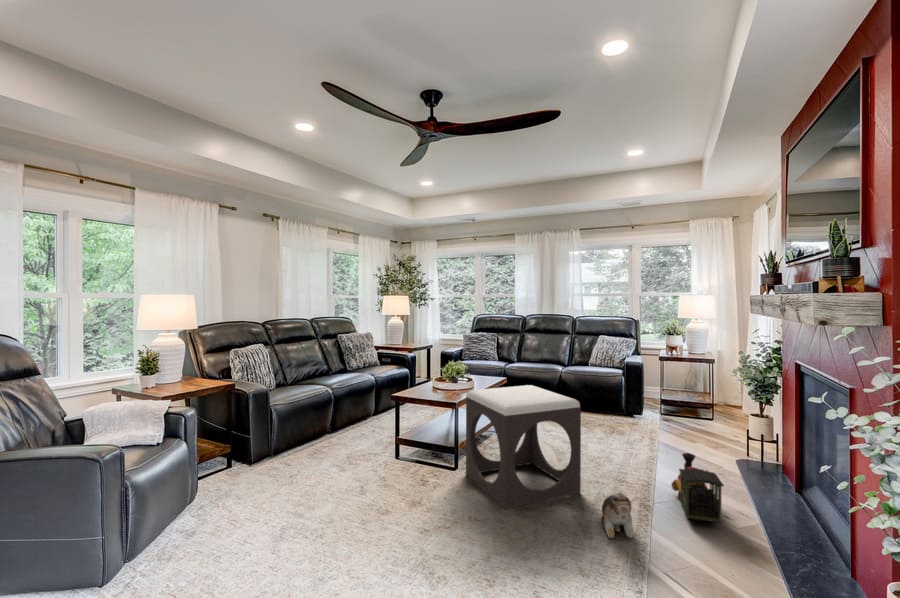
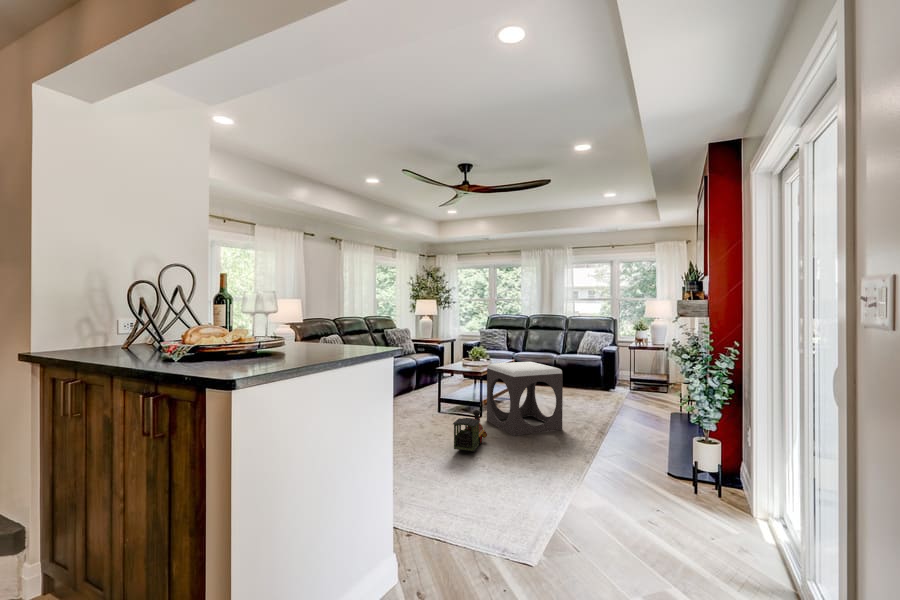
toy train: present [671,453,724,523] -> present [453,410,487,452]
plush toy: present [601,493,633,538] -> none [573,420,591,448]

